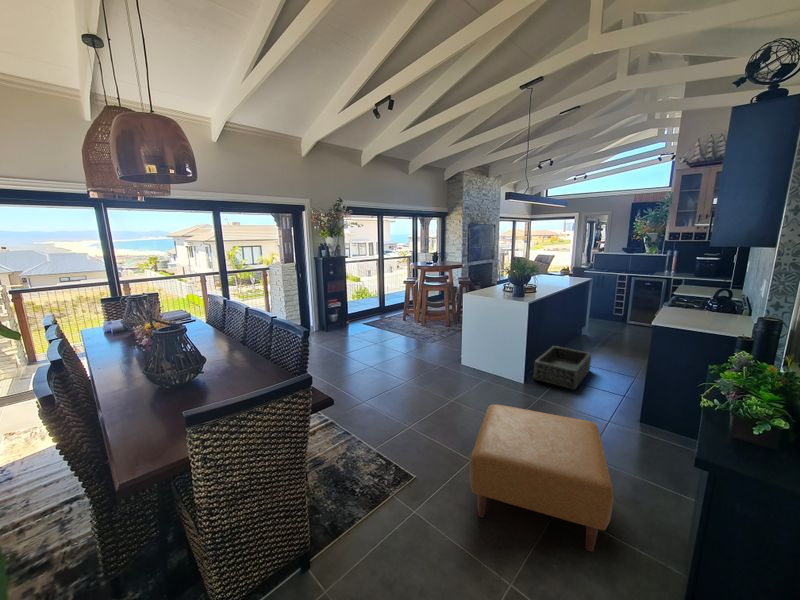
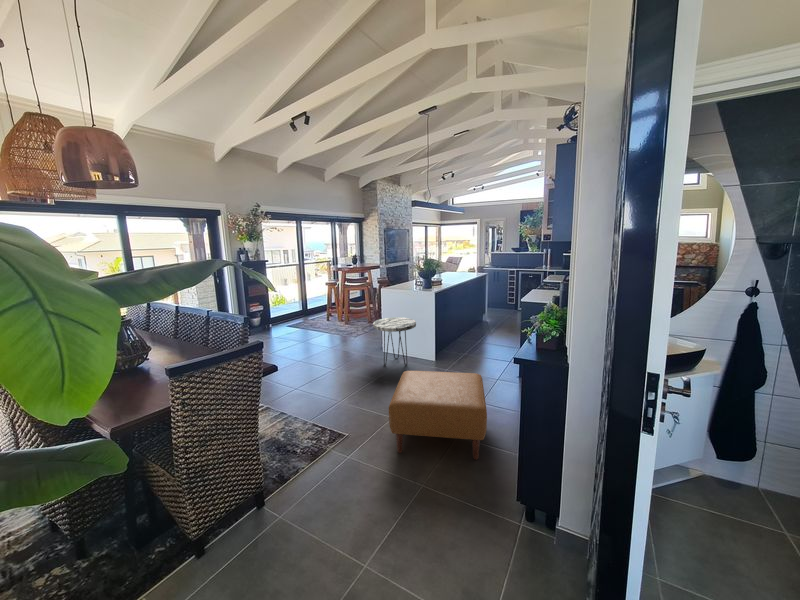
side table: none [453,328,504,386] -> present [373,317,416,366]
basket: present [533,346,591,389] -> none [442,329,486,362]

